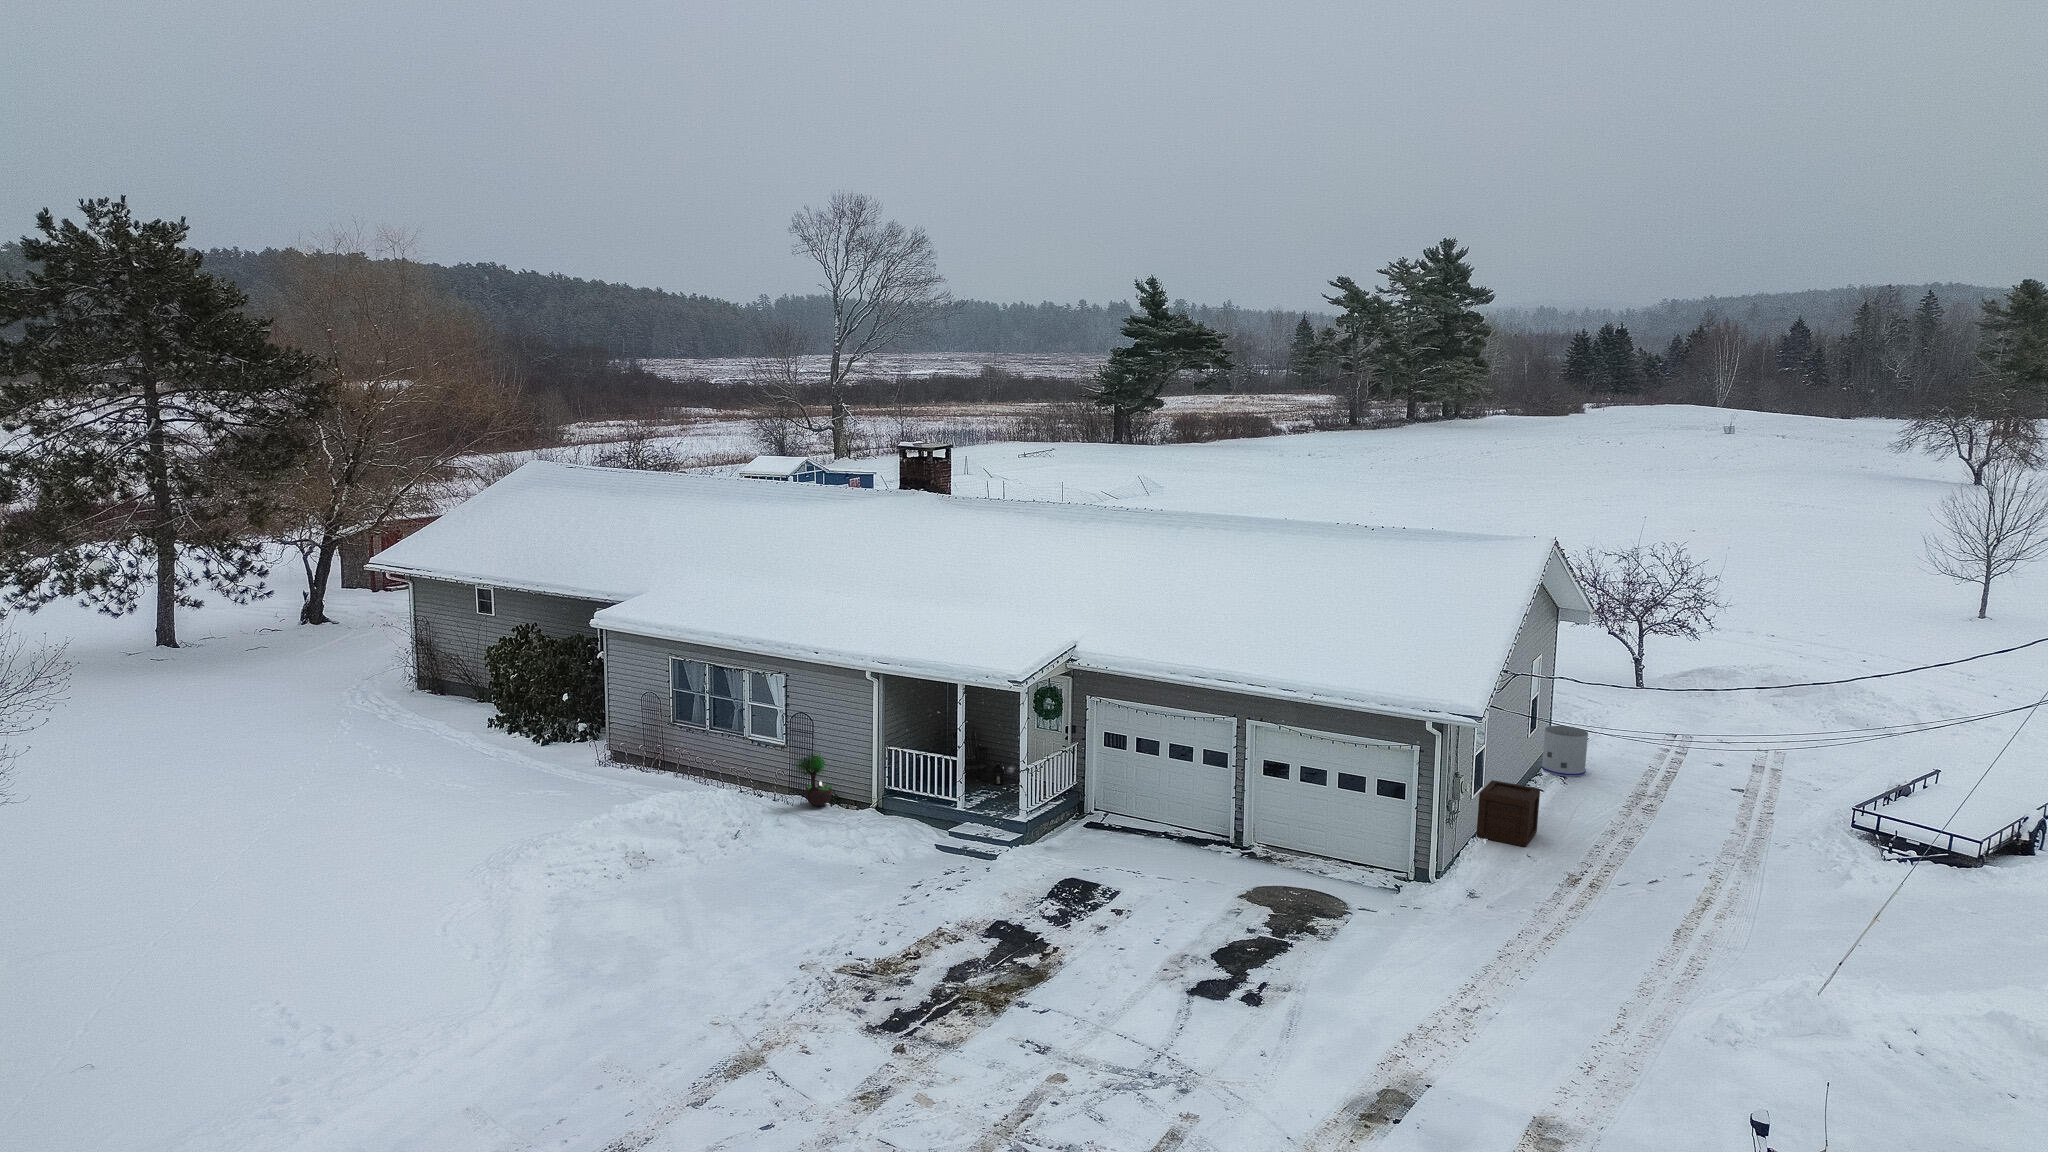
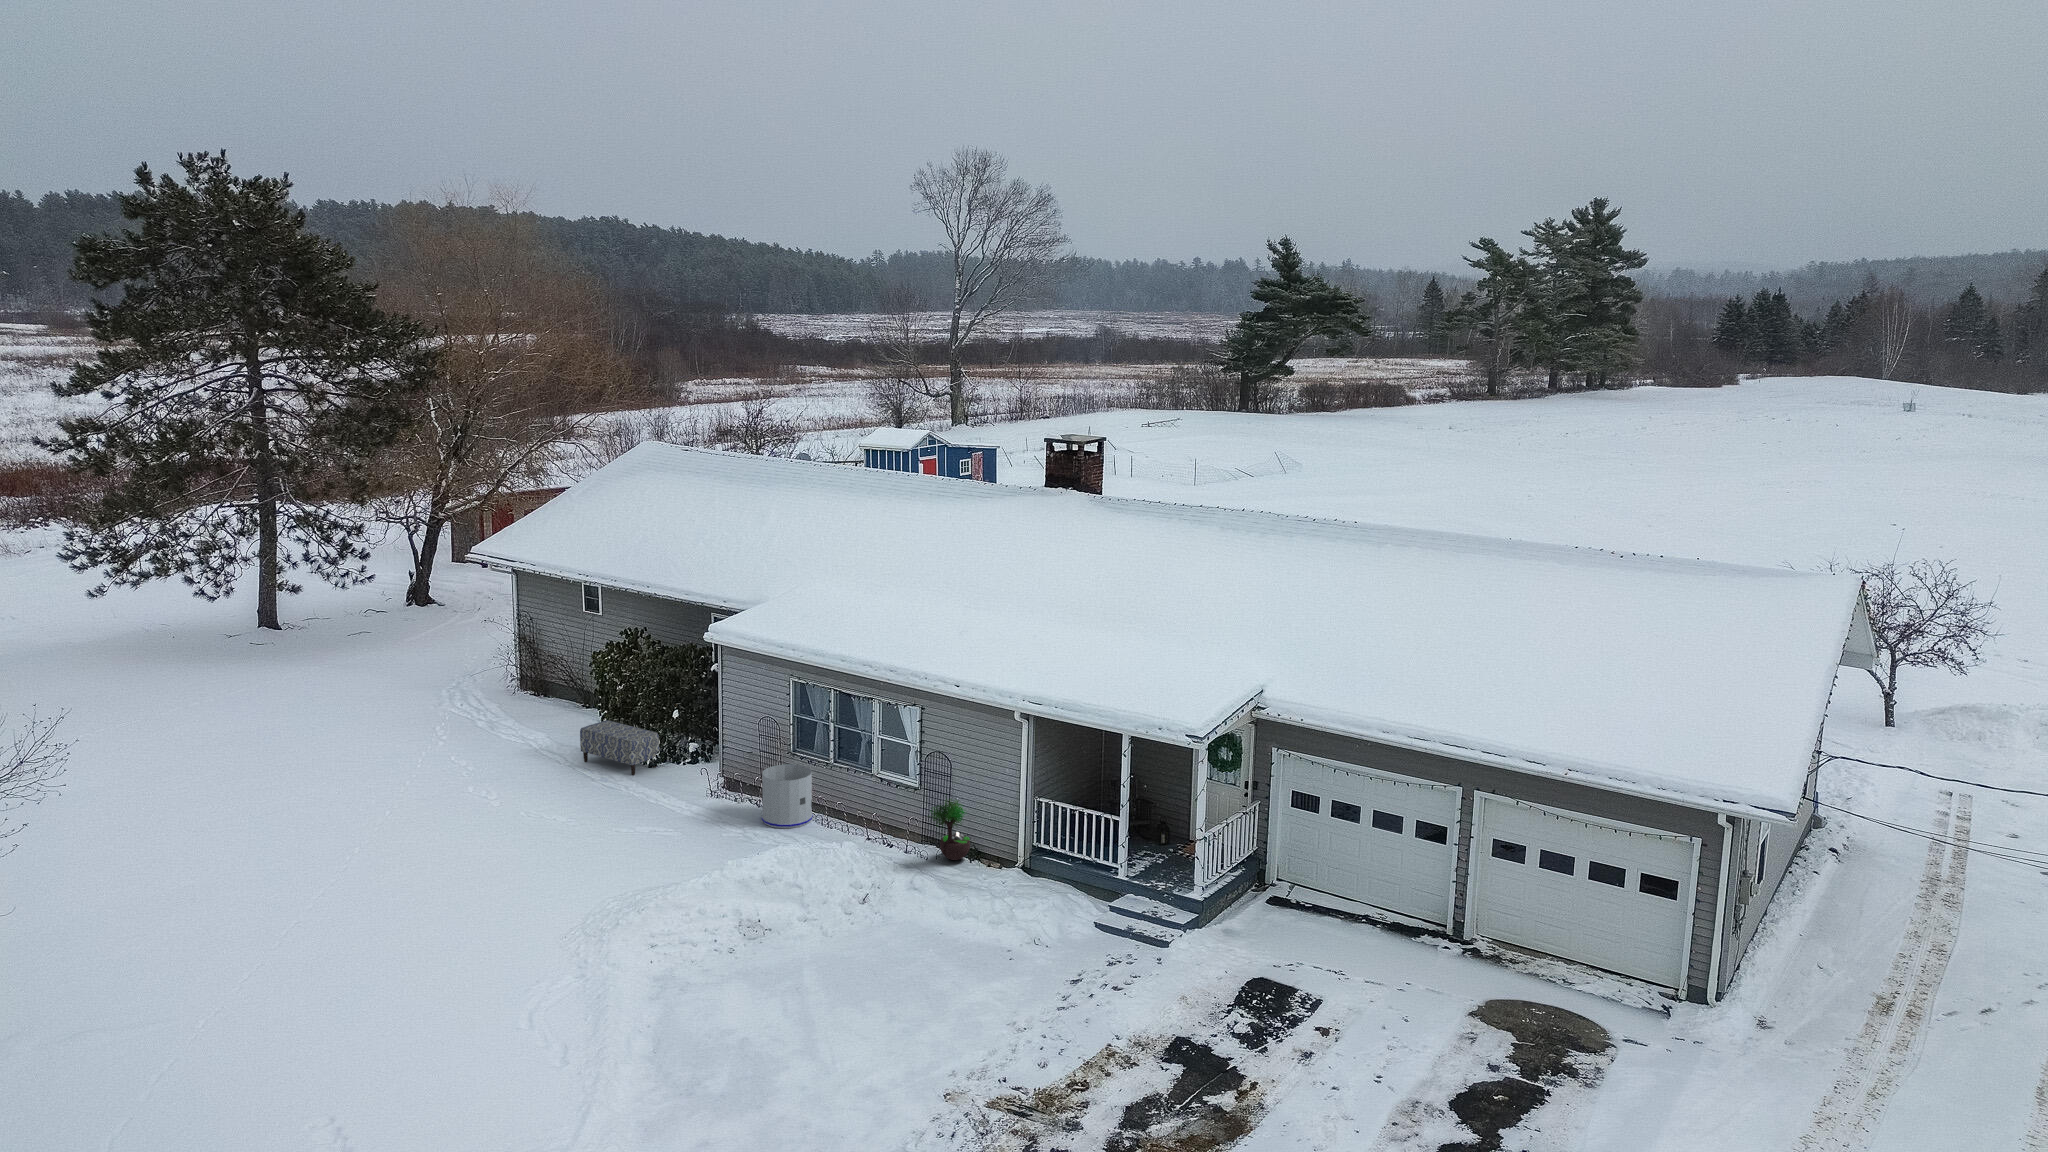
bench: none [479,706,553,753] -> present [580,720,659,775]
trash can: present [1541,726,1588,777] -> present [762,764,813,828]
wooden crate: present [1476,780,1540,847] -> none [1749,869,1831,957]

